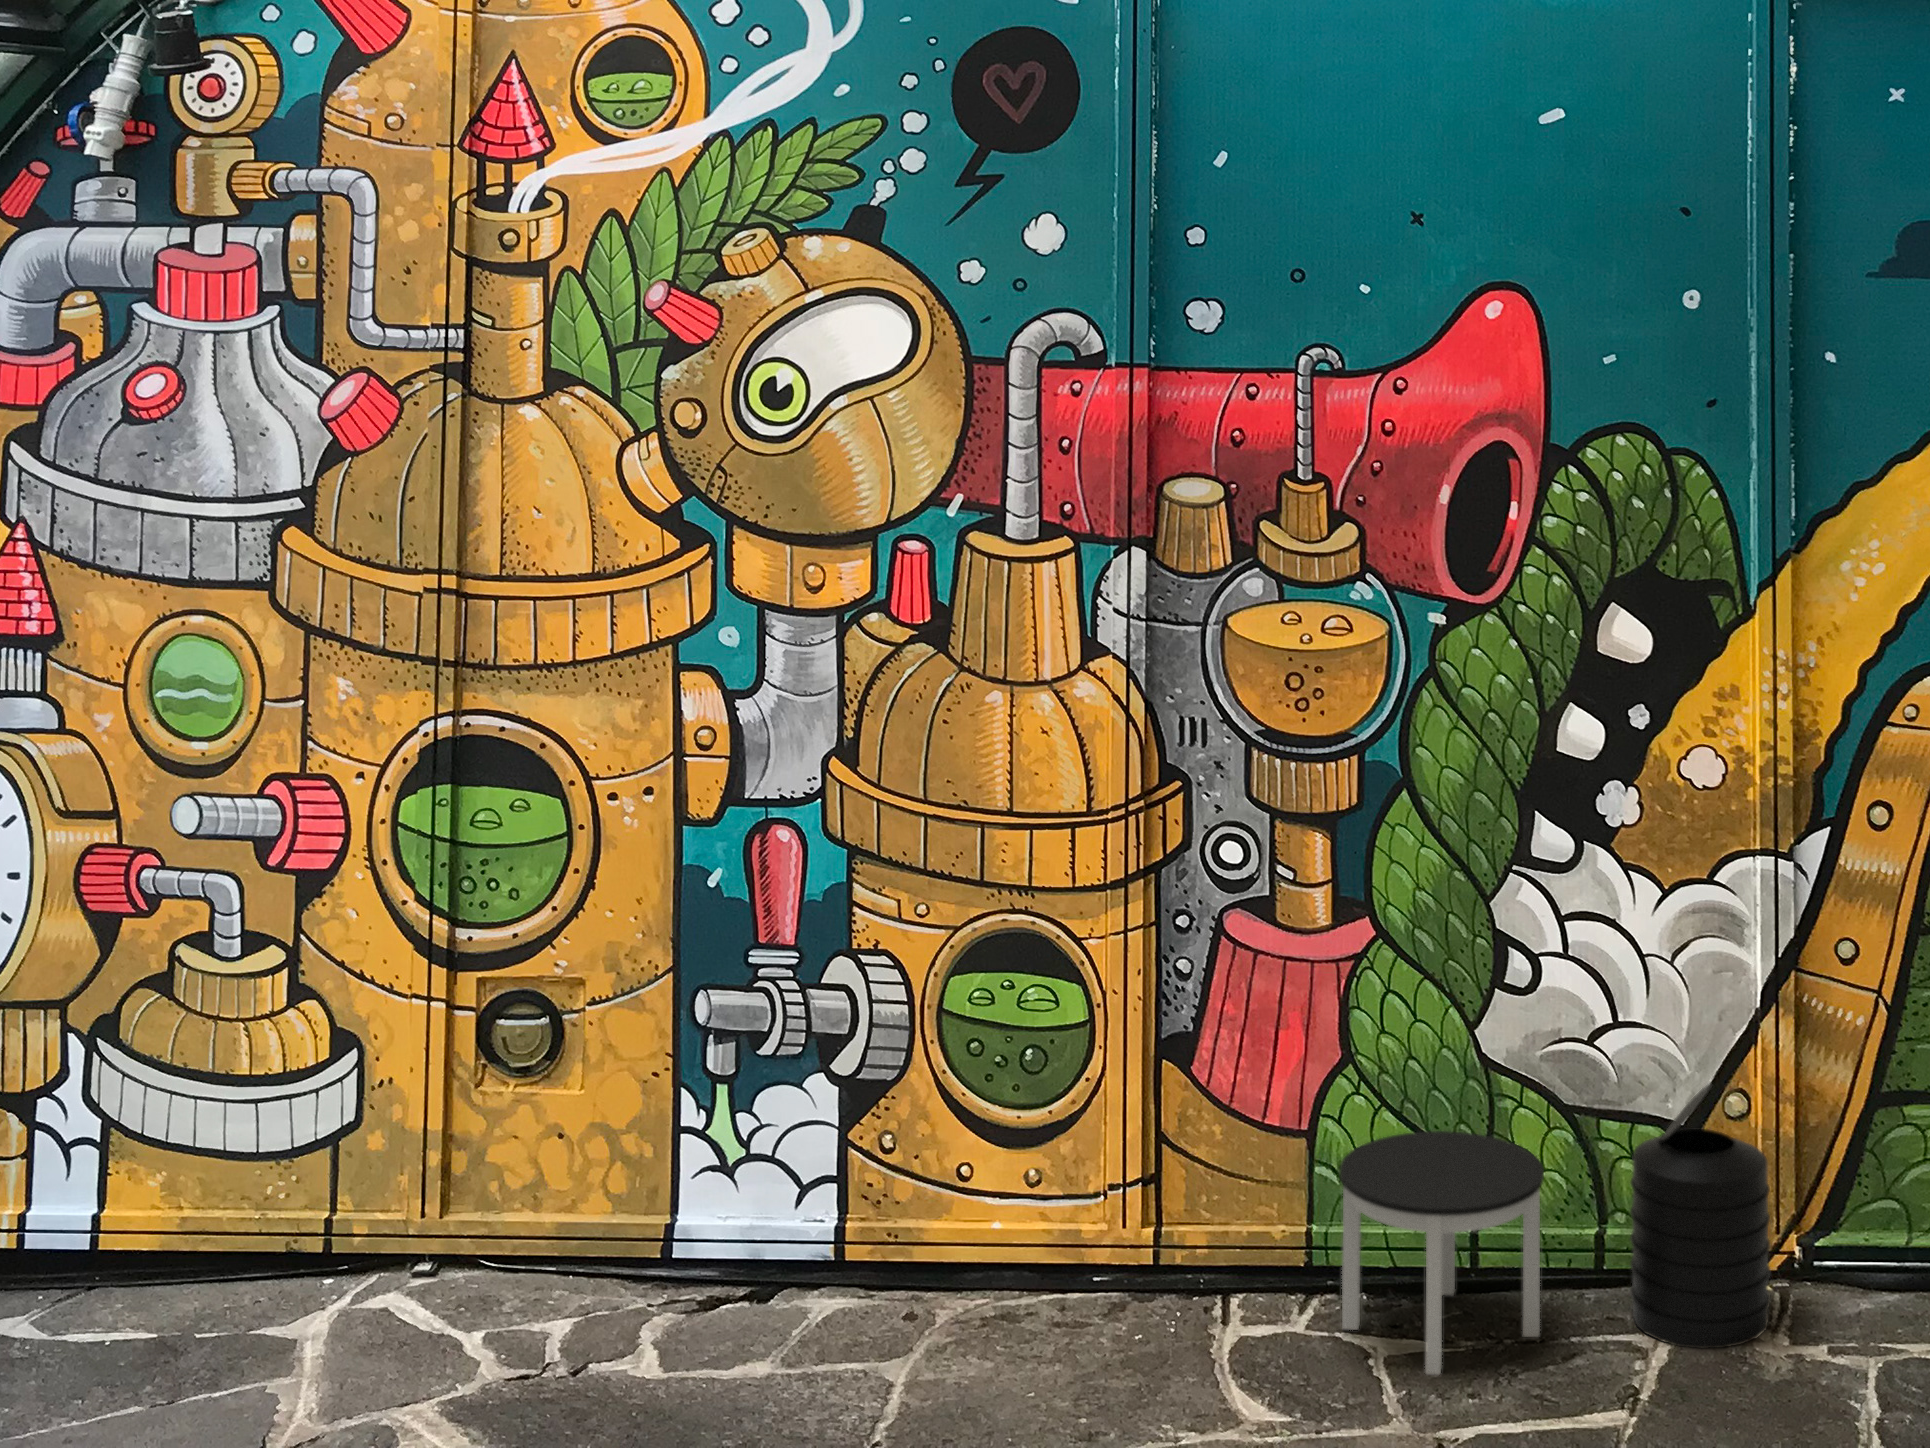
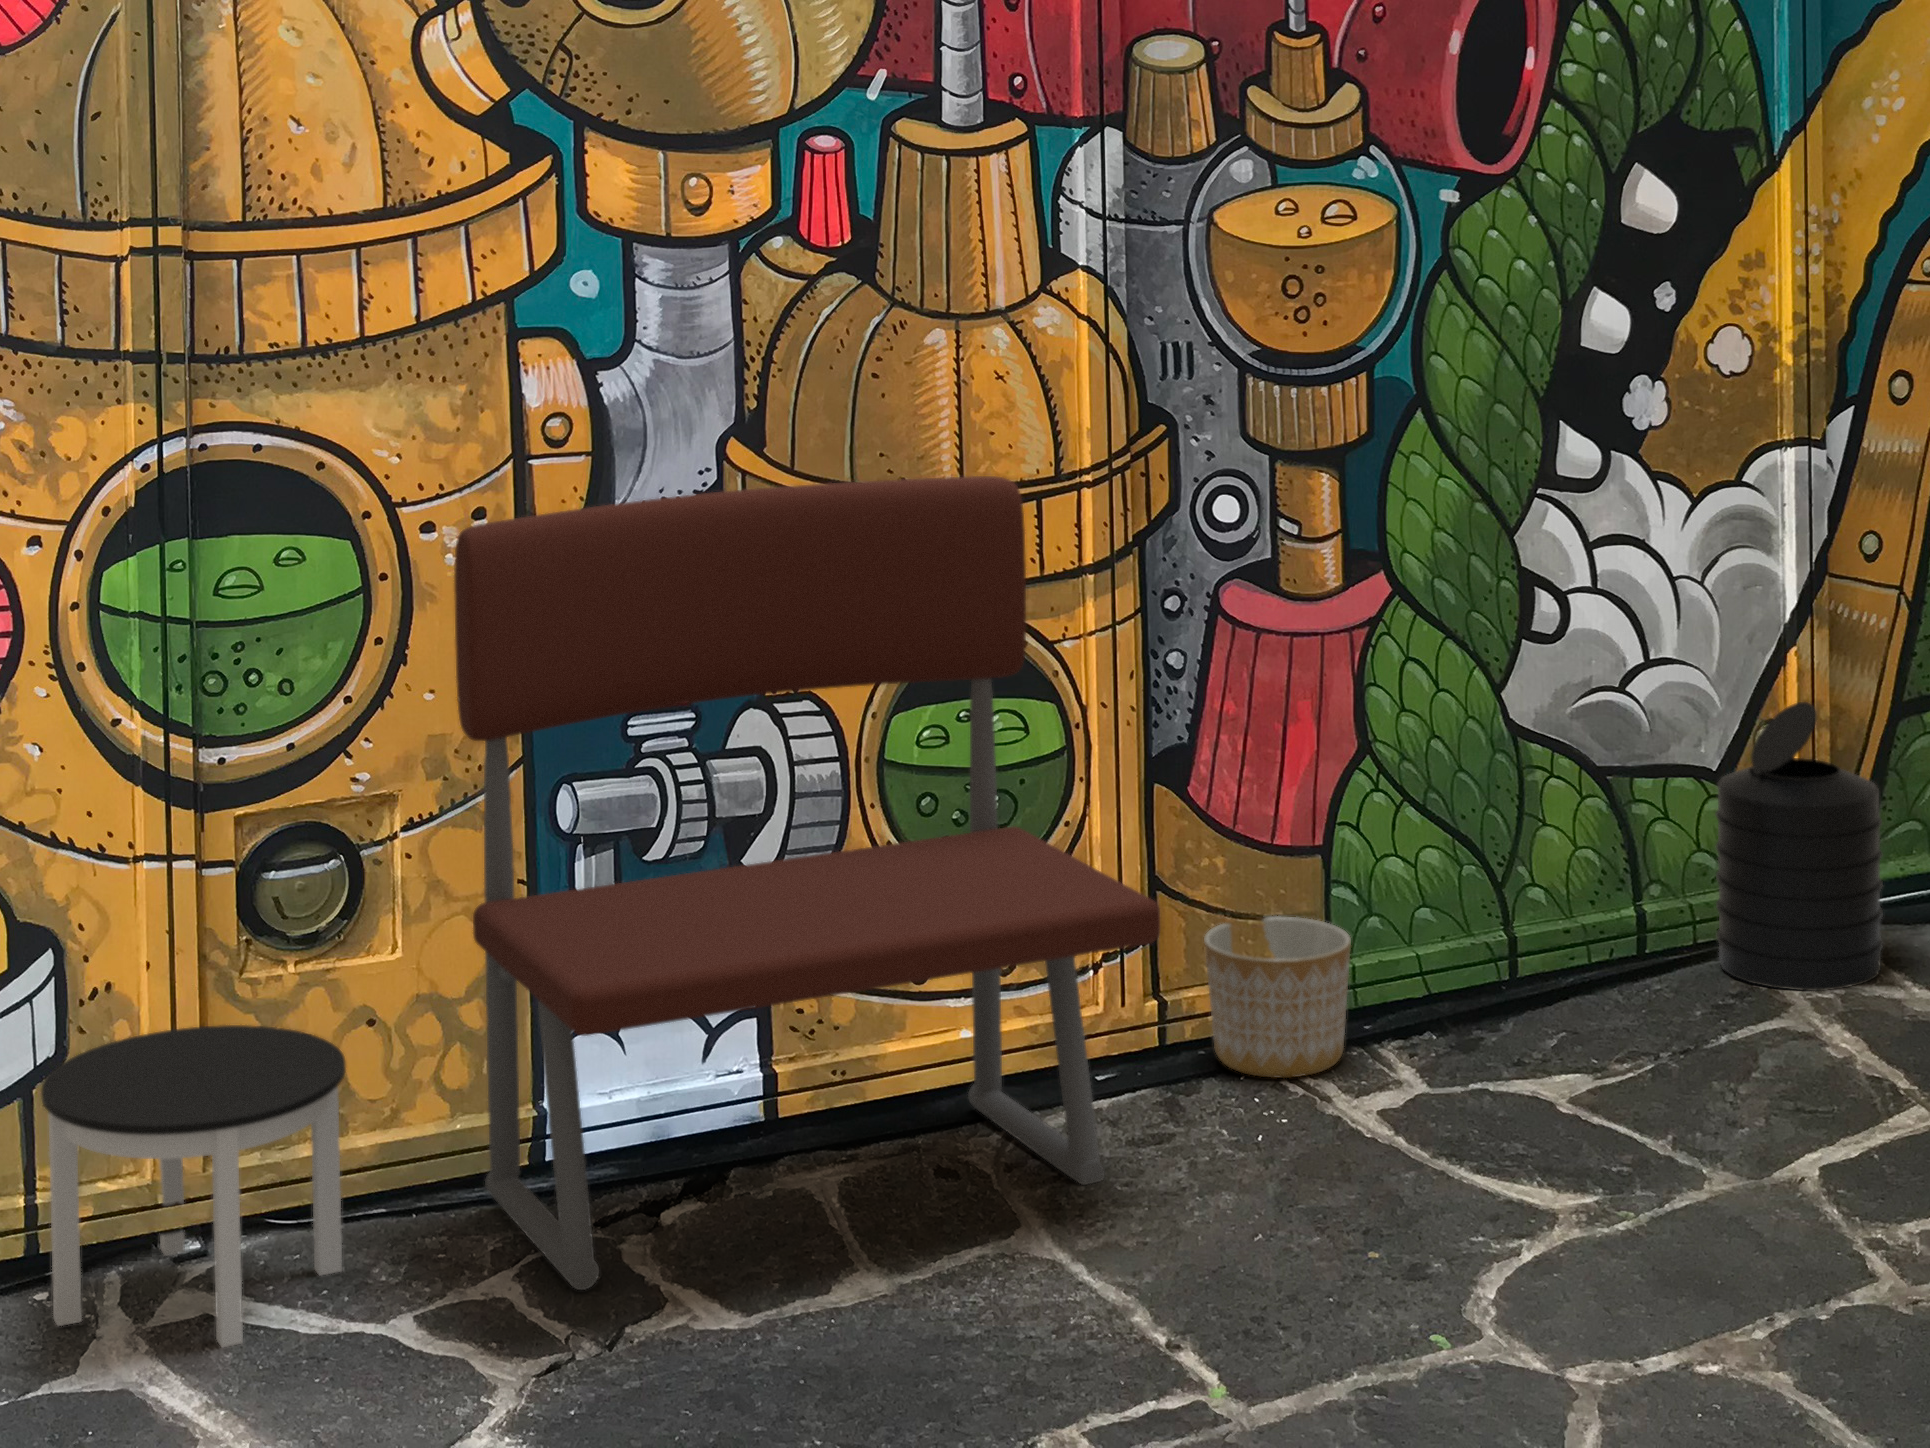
bench: none [481,794,1004,1382] -> present [454,476,1160,1290]
round table: present [1339,1131,1544,1375] -> present [41,1025,346,1347]
planter: none [1154,1183,1269,1325] -> present [1204,916,1351,1078]

